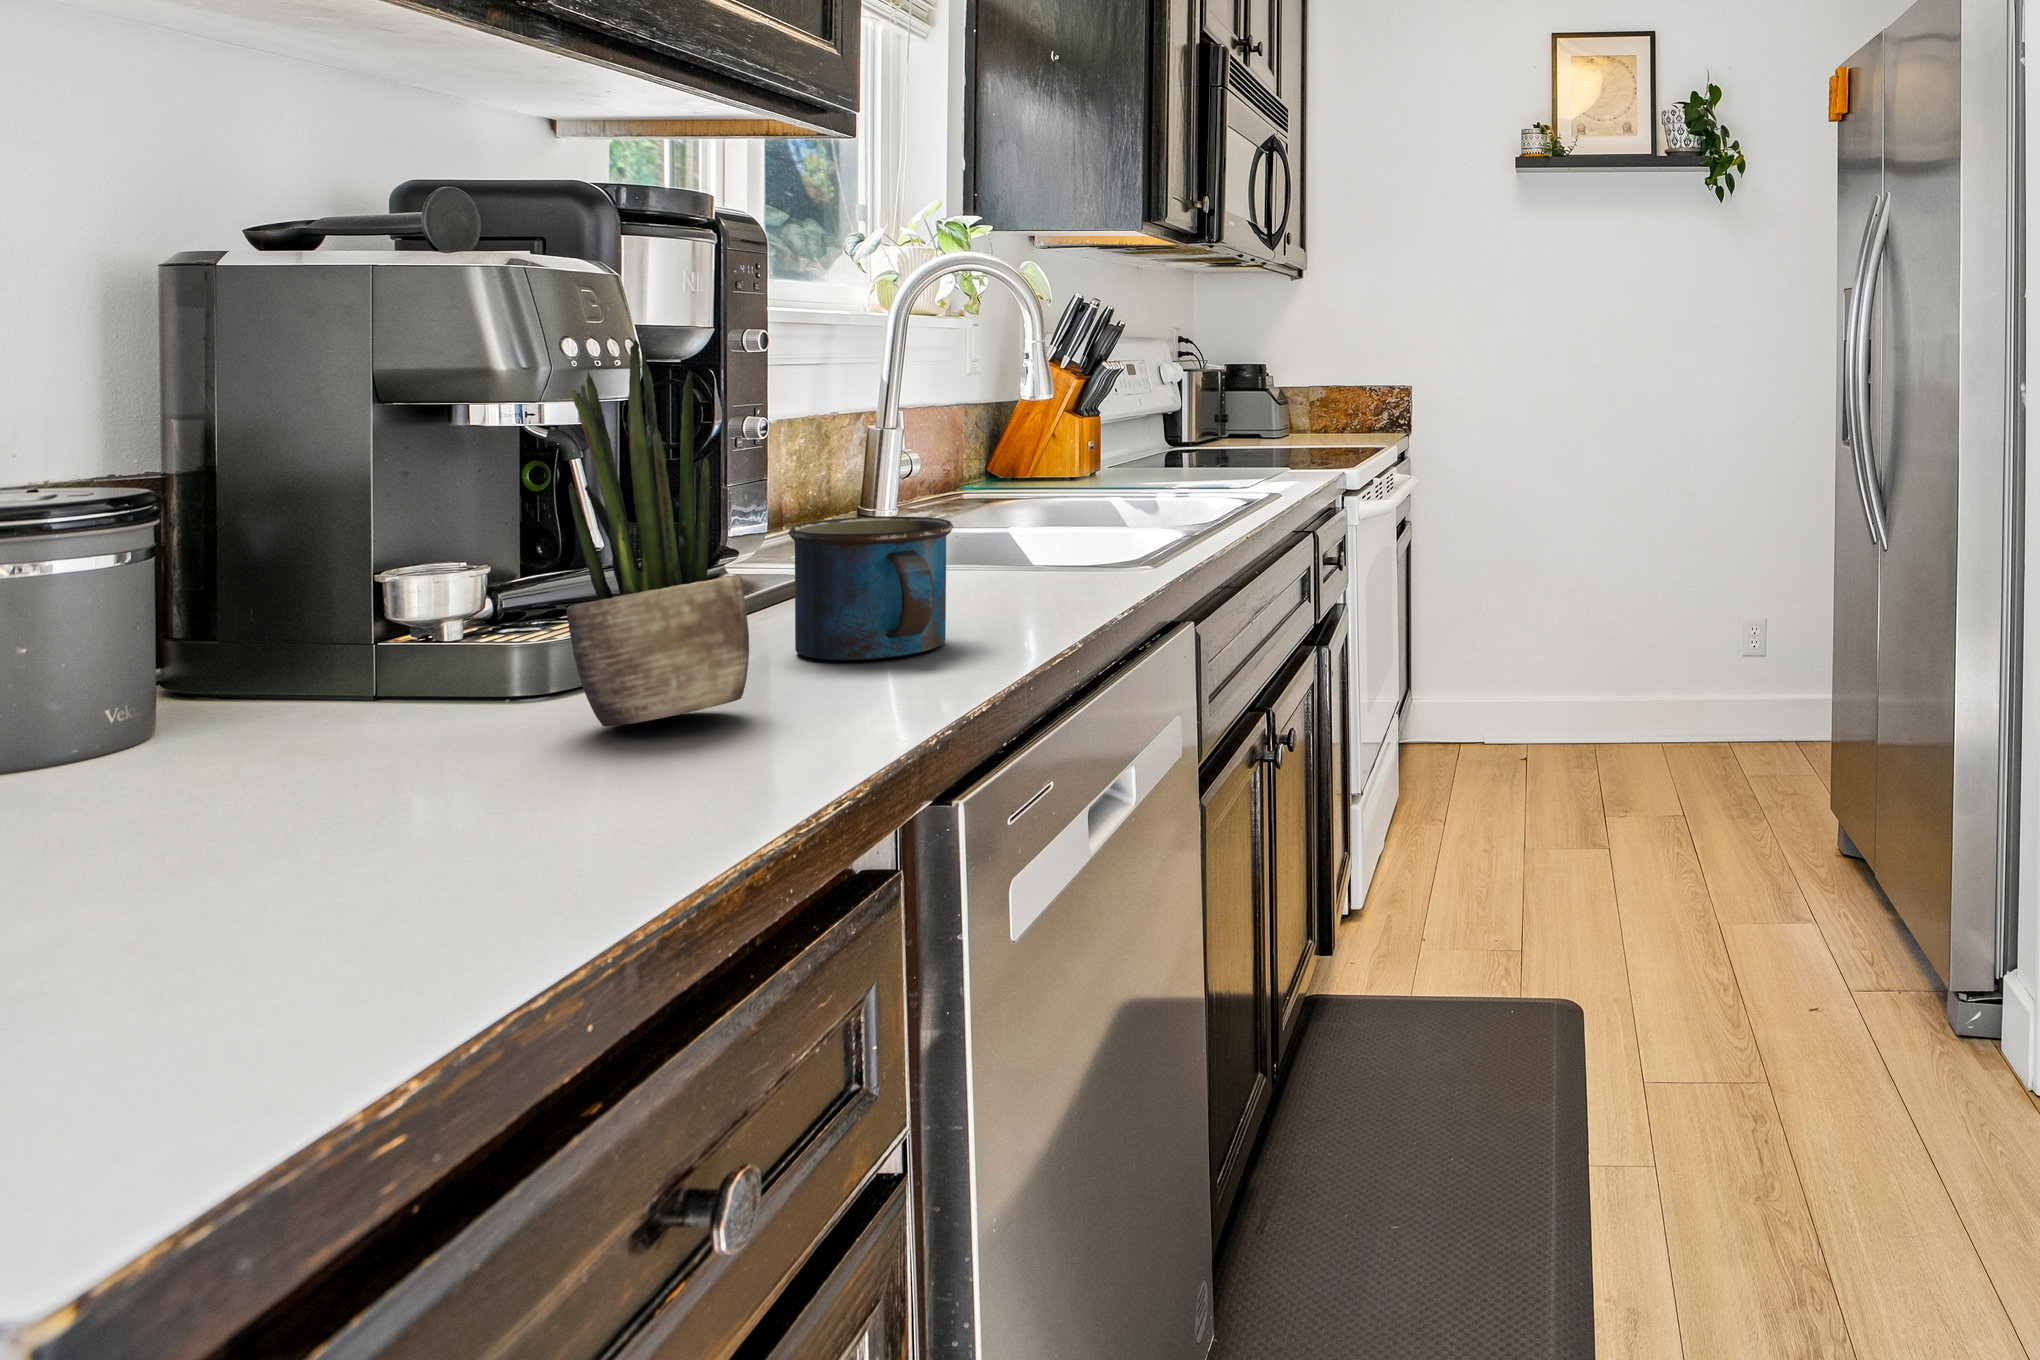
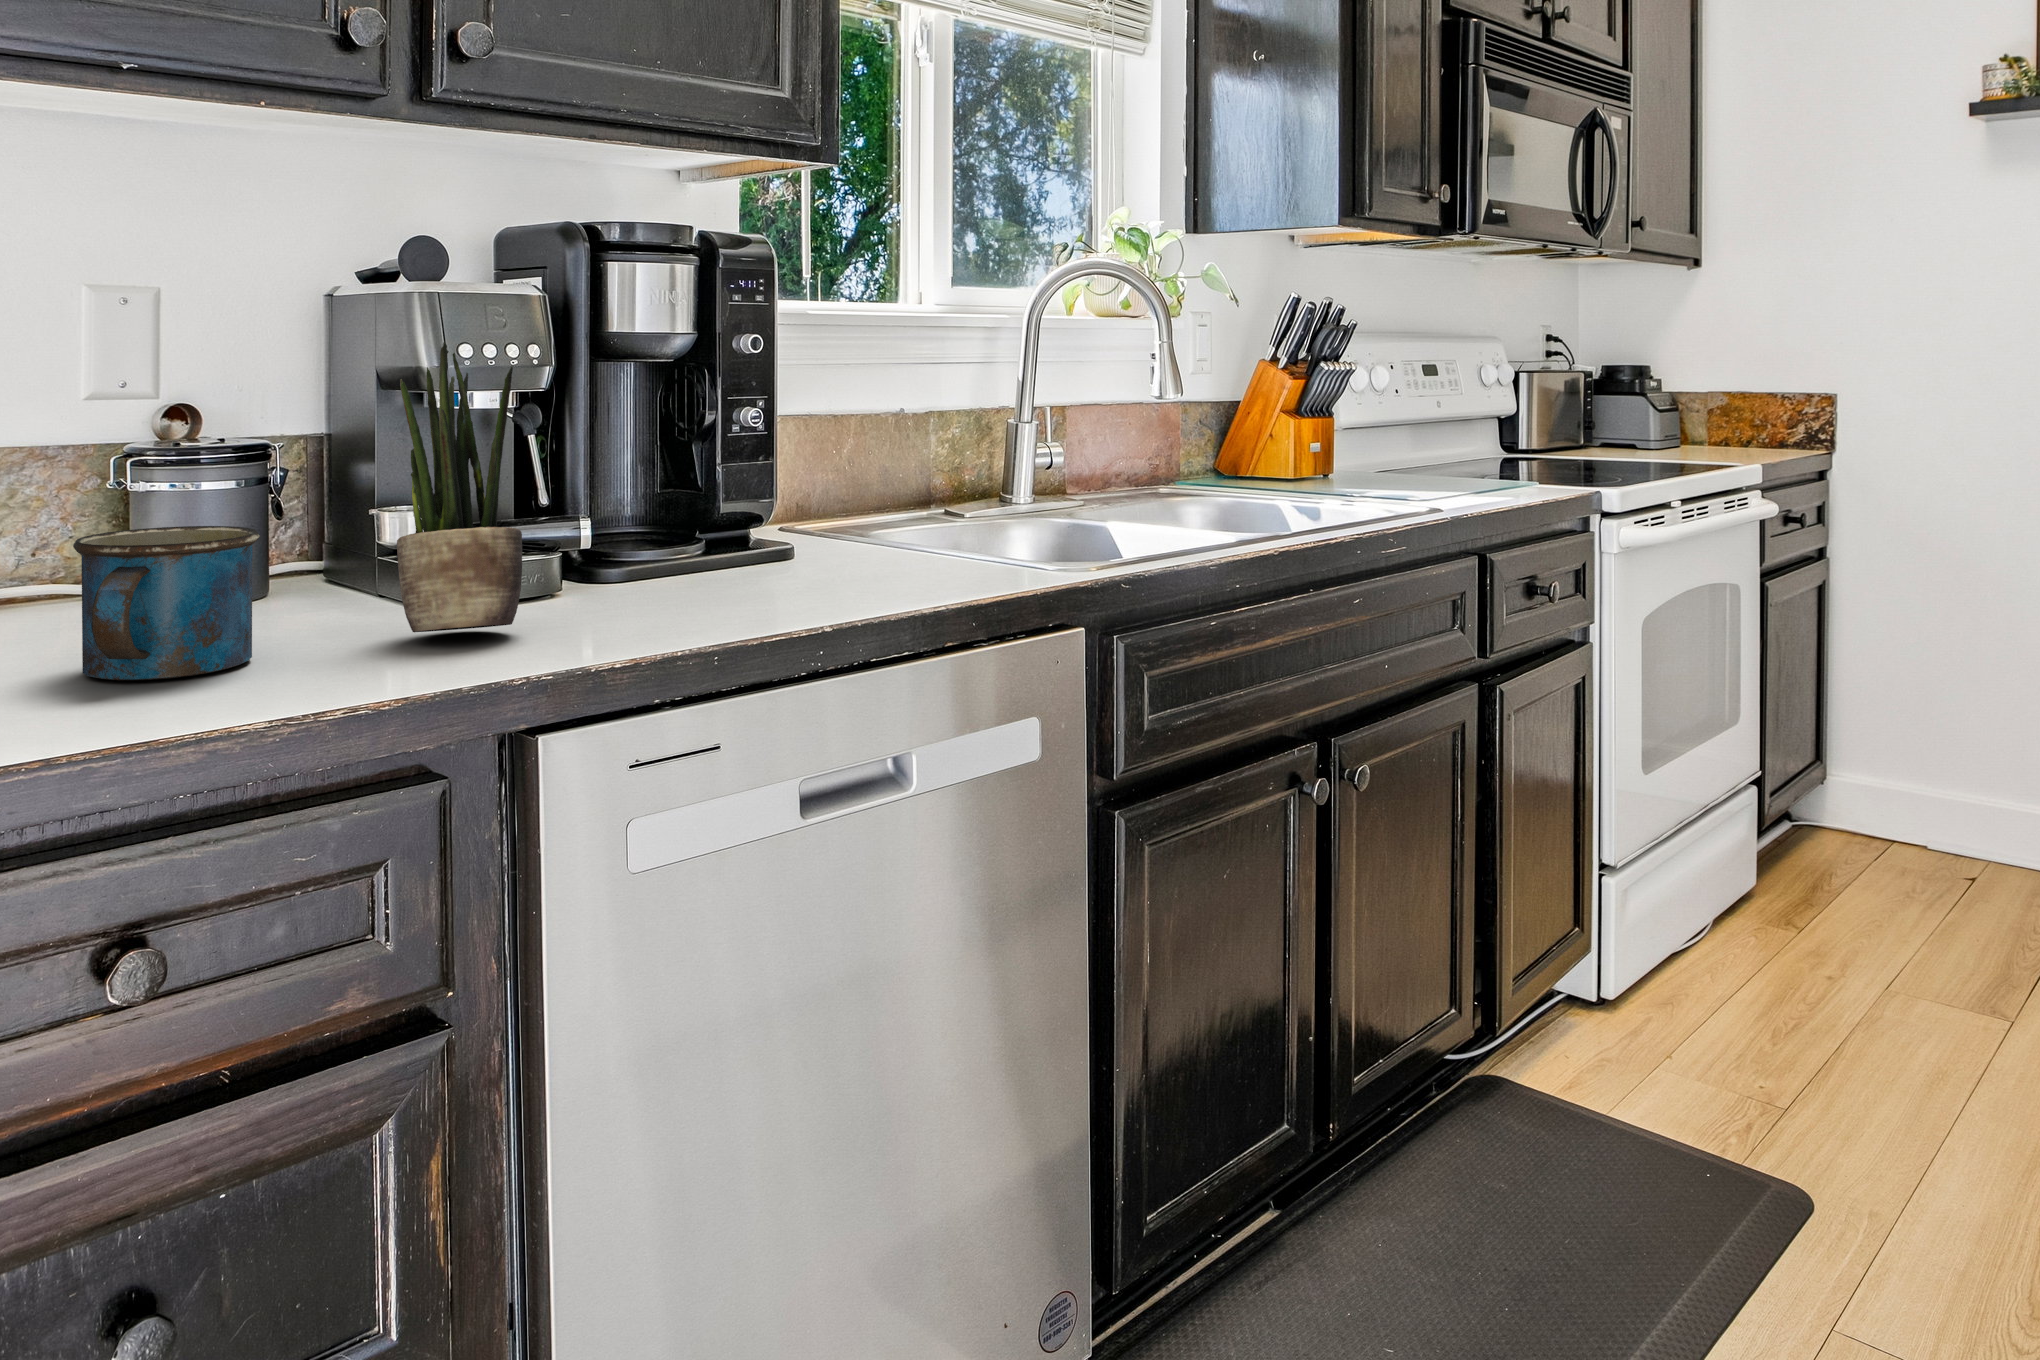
mug: present [788,516,953,660] -> present [73,526,260,680]

